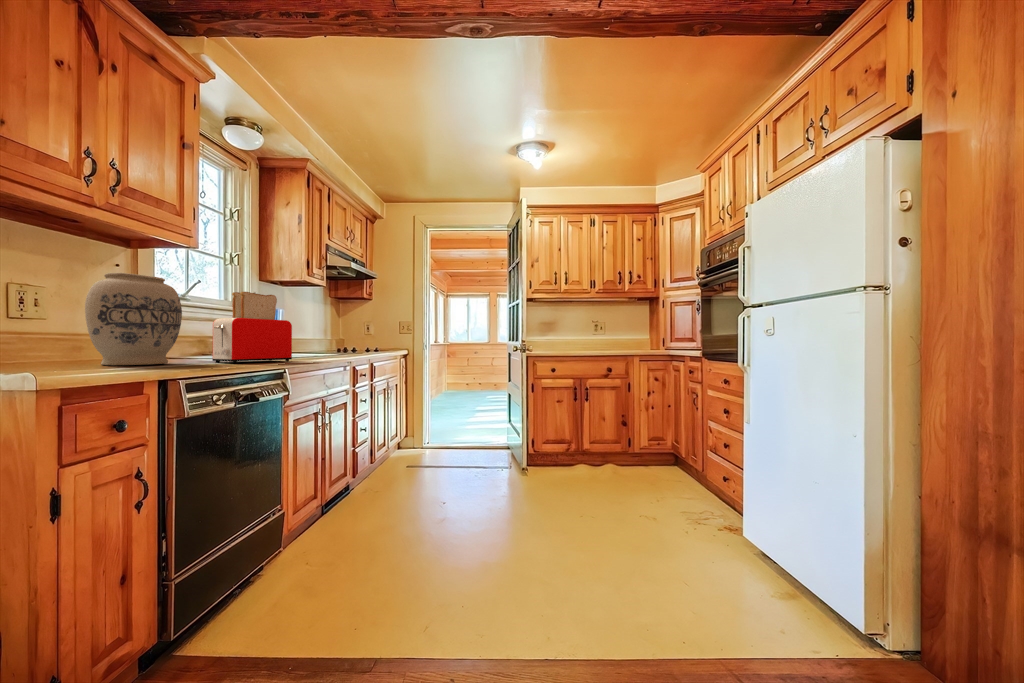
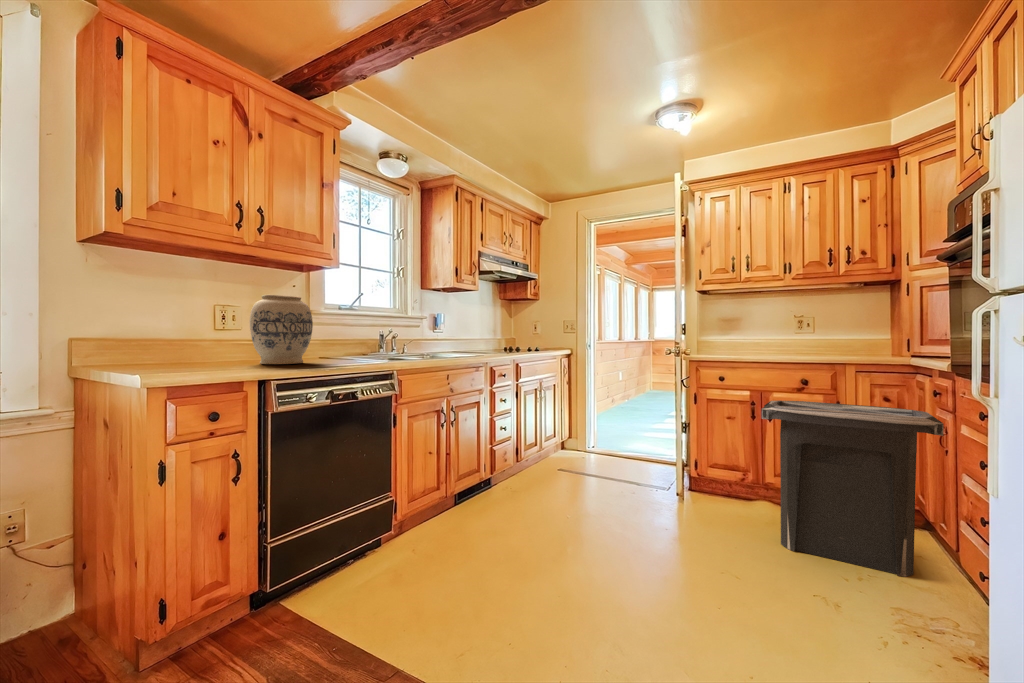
toaster: present [212,292,292,363] -> none [336,303,399,364]
trash can: none [595,383,702,496] -> present [762,400,944,577]

